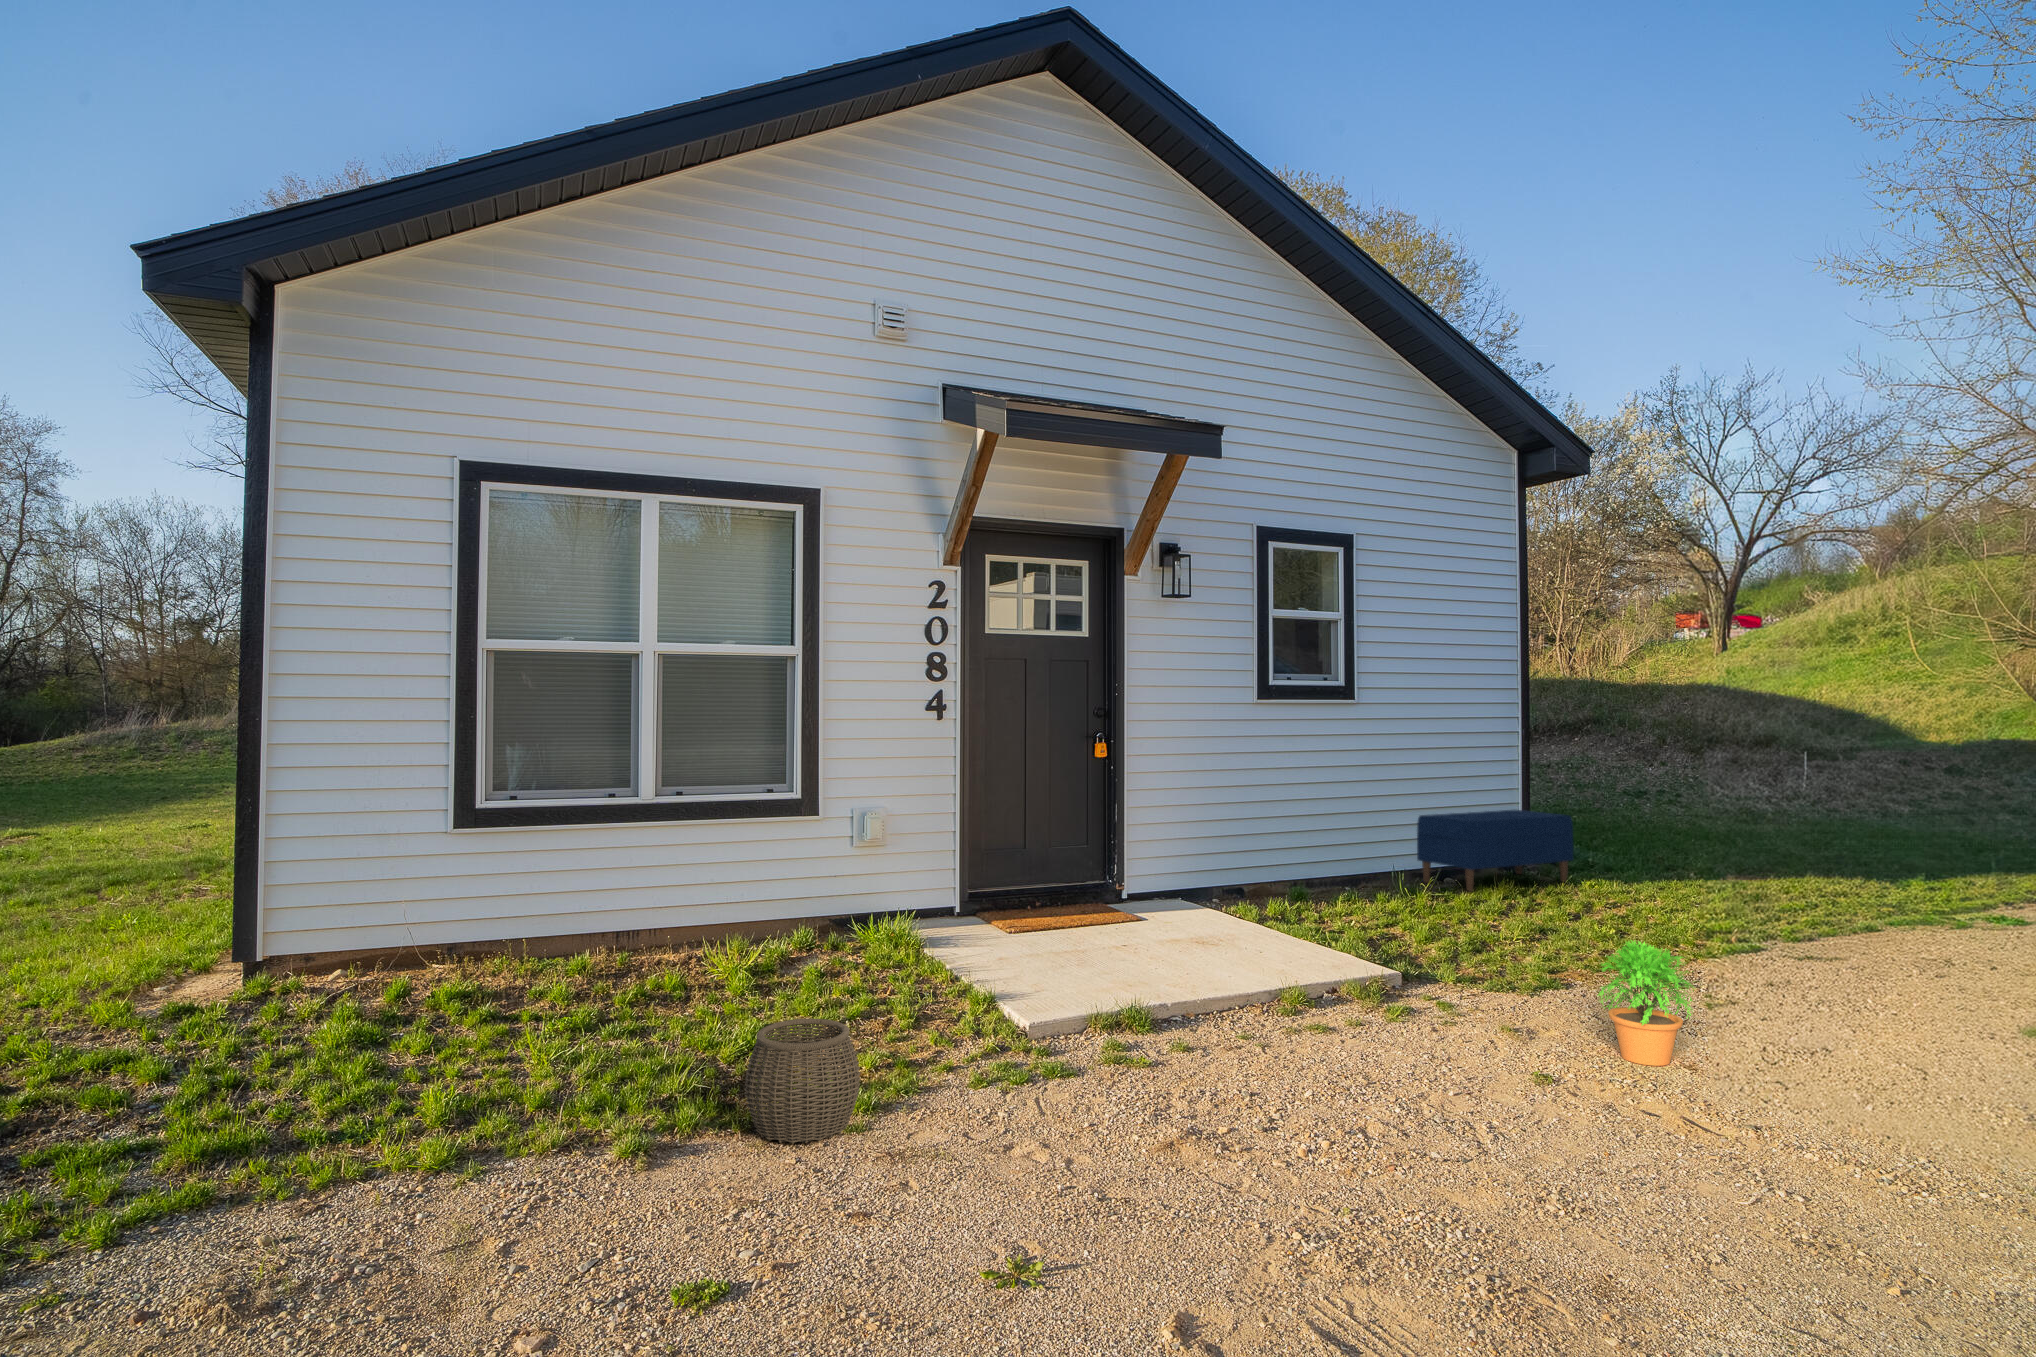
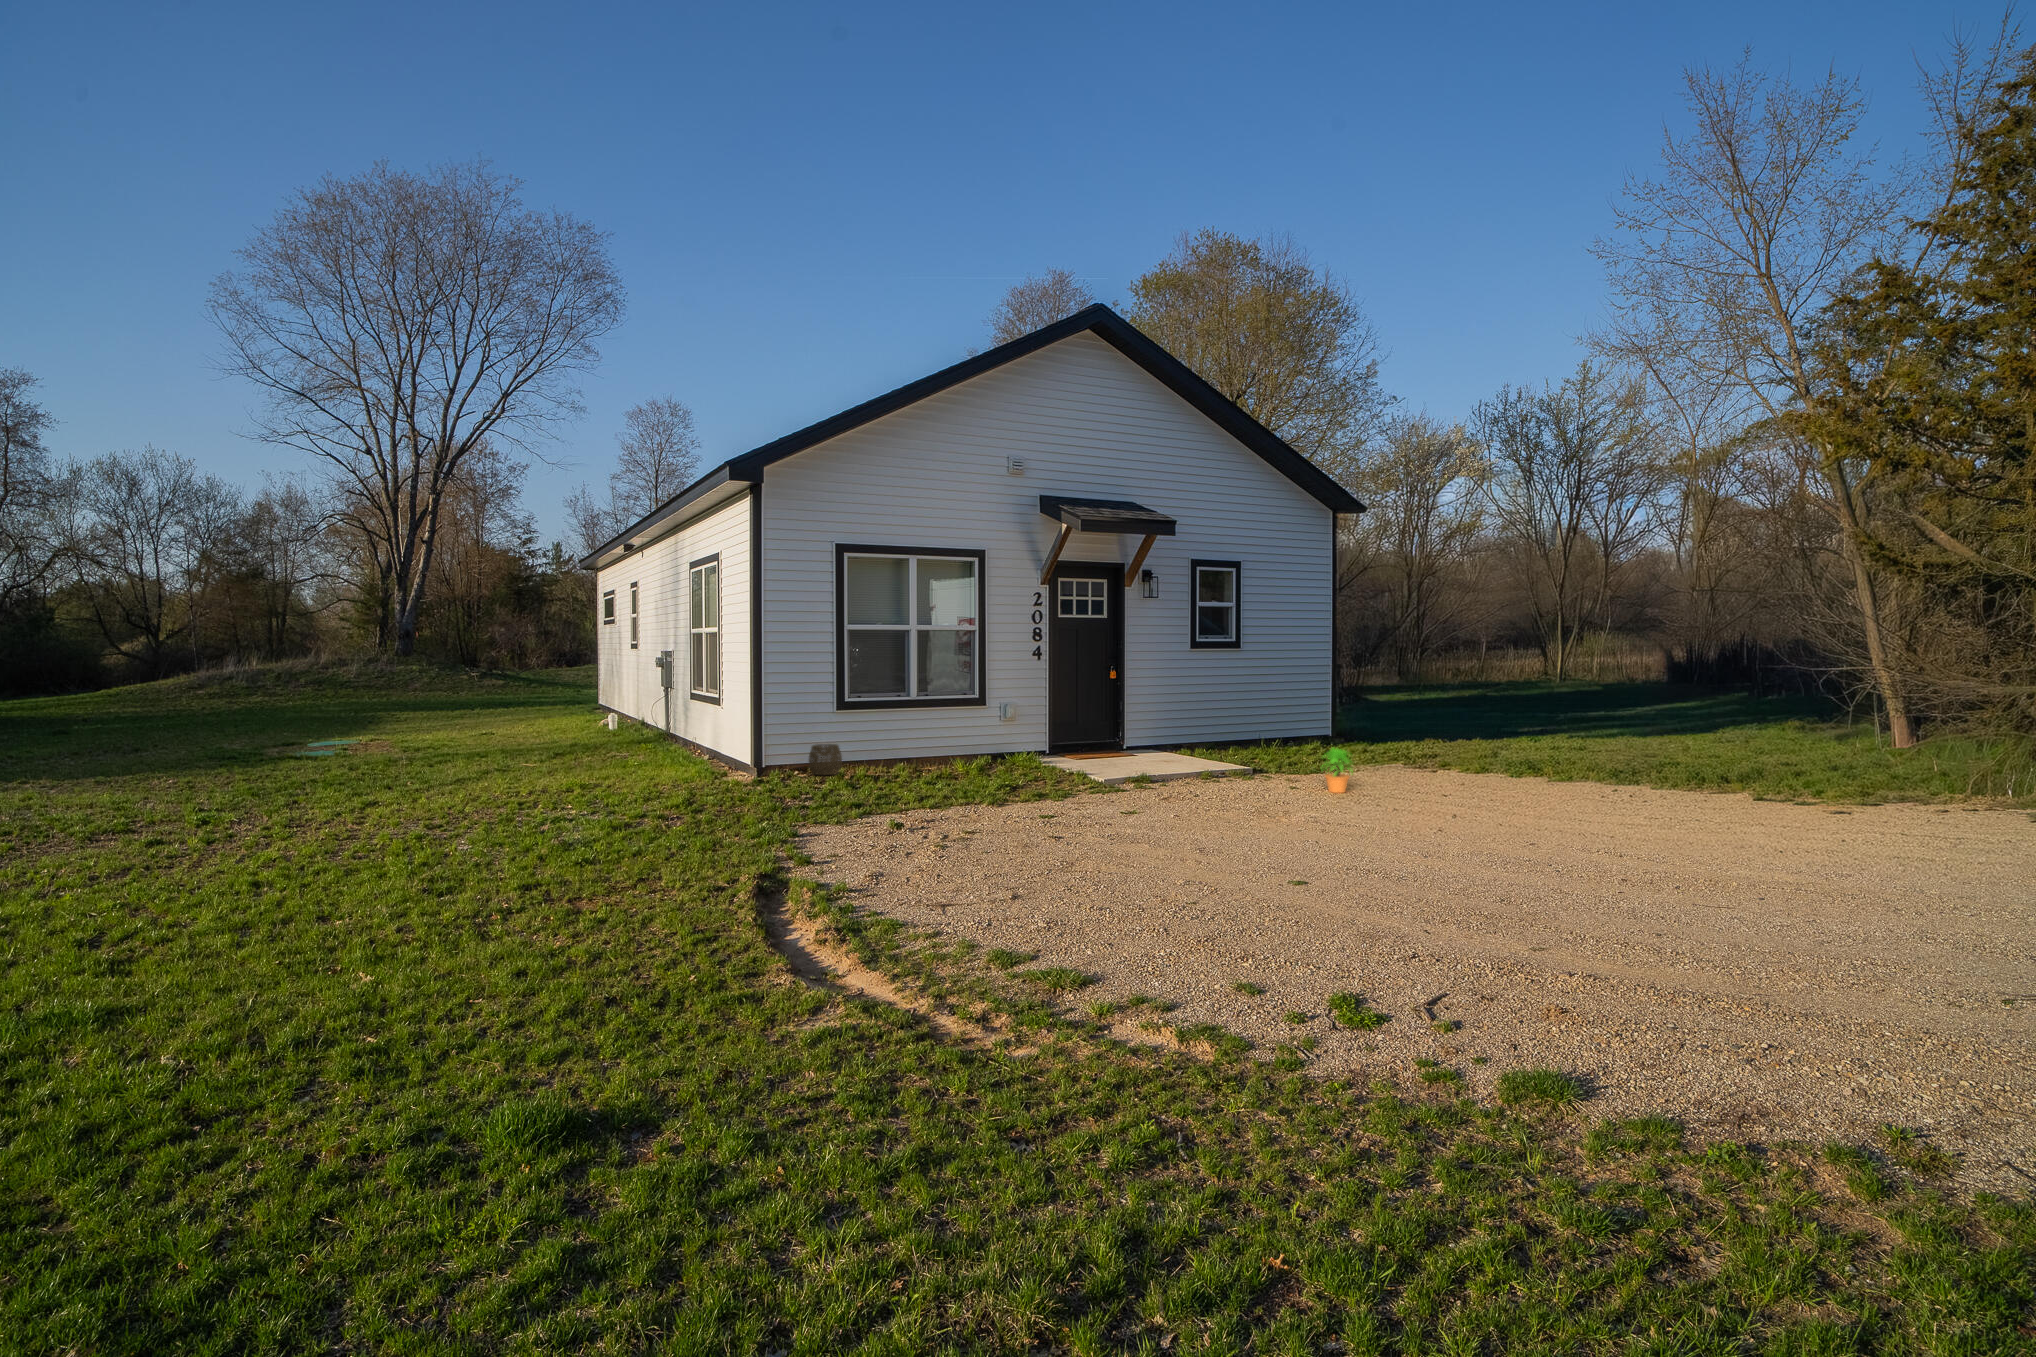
bench: present [1417,810,1573,891] -> none [1273,707,1353,747]
woven basket: present [745,1019,861,1144] -> present [809,744,842,775]

